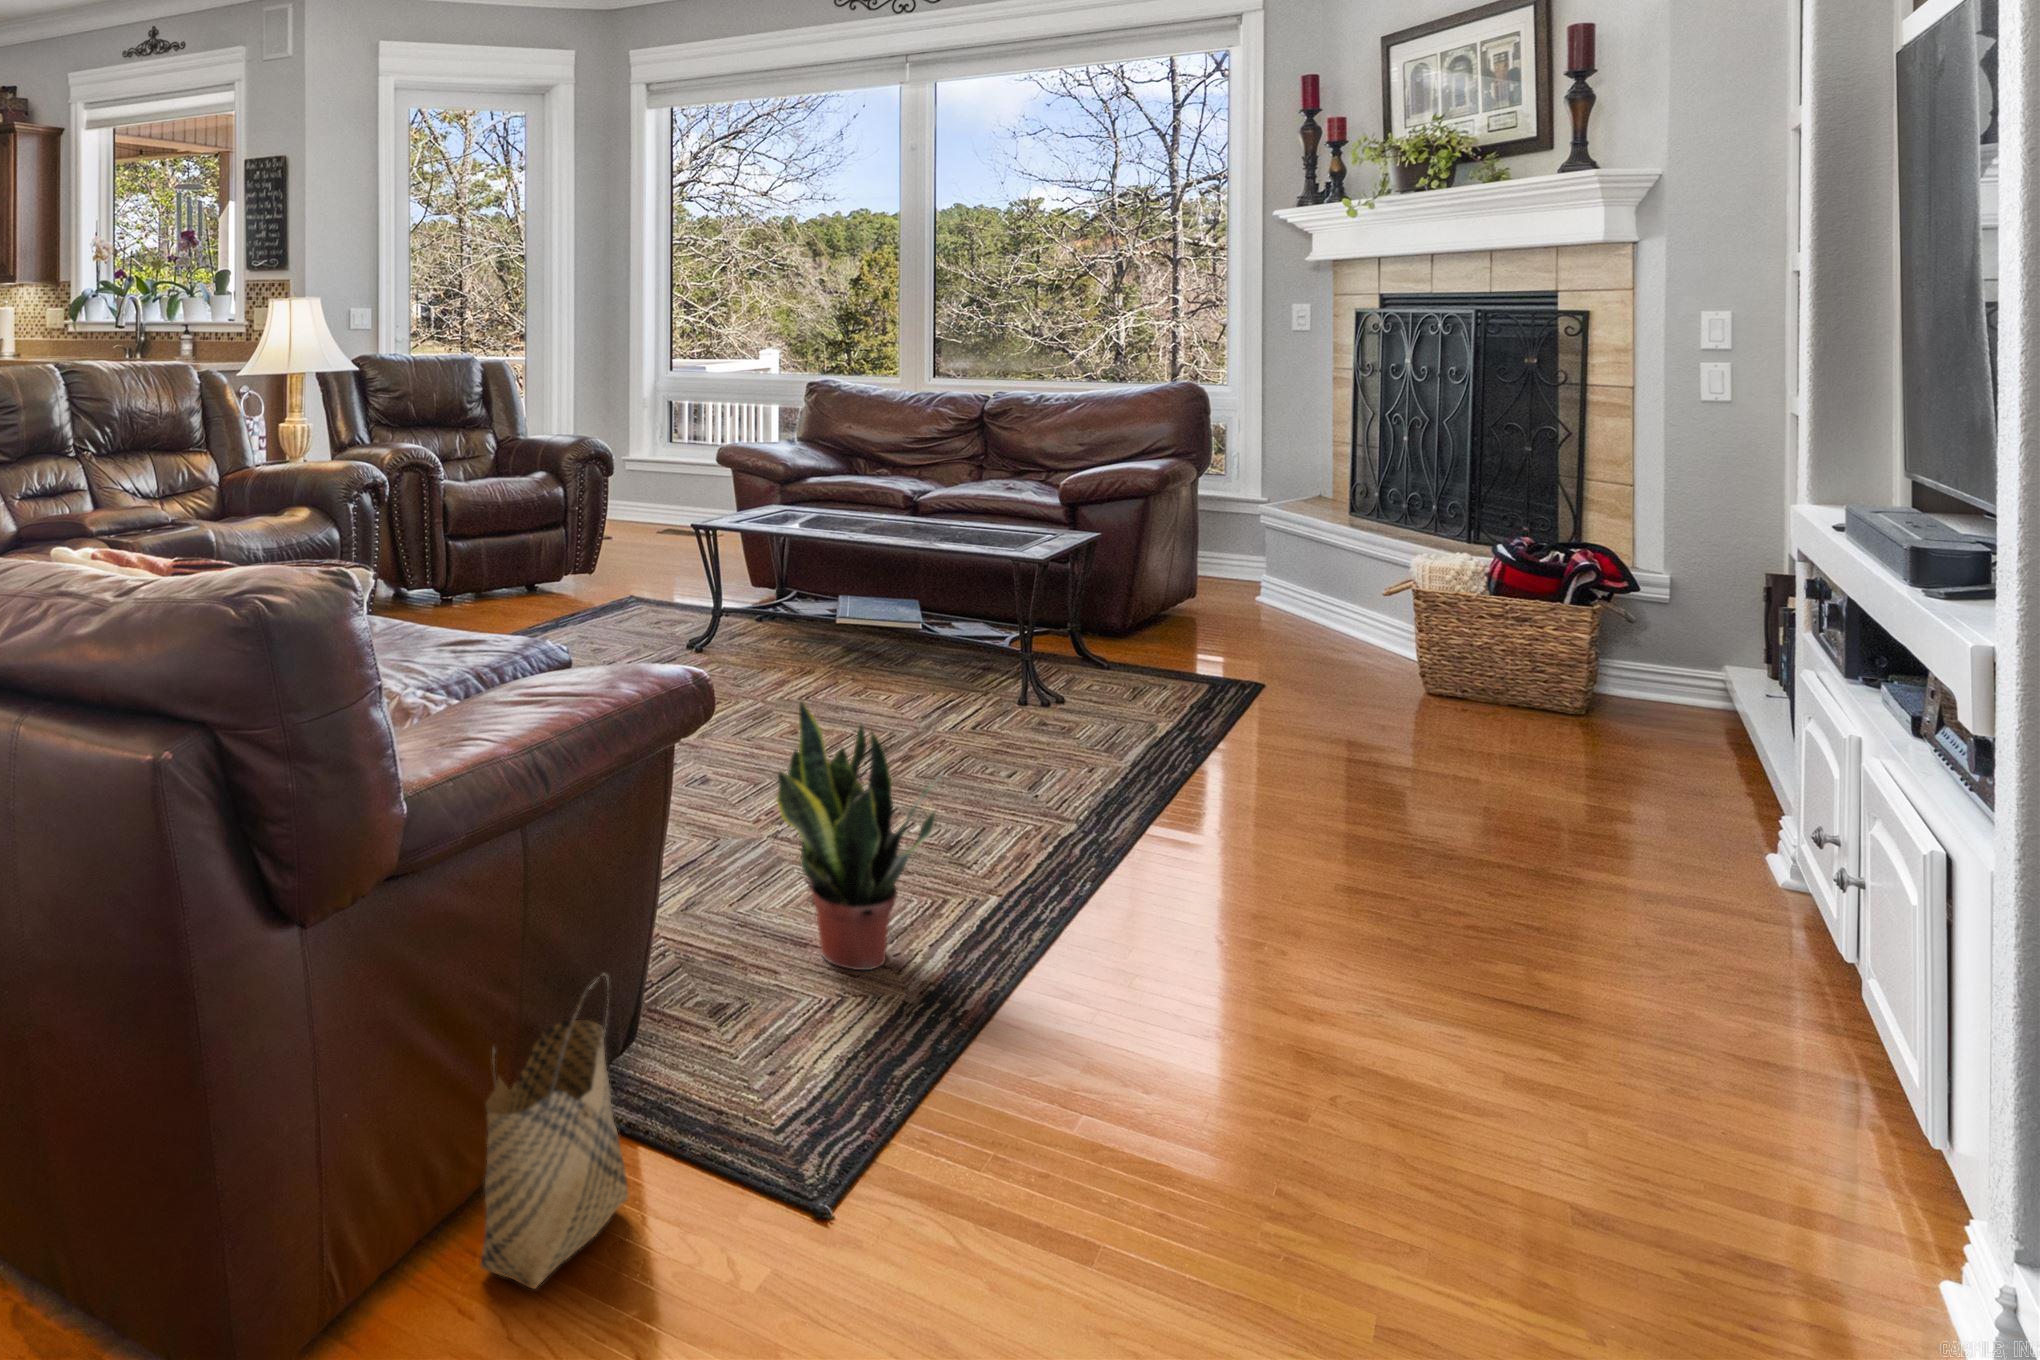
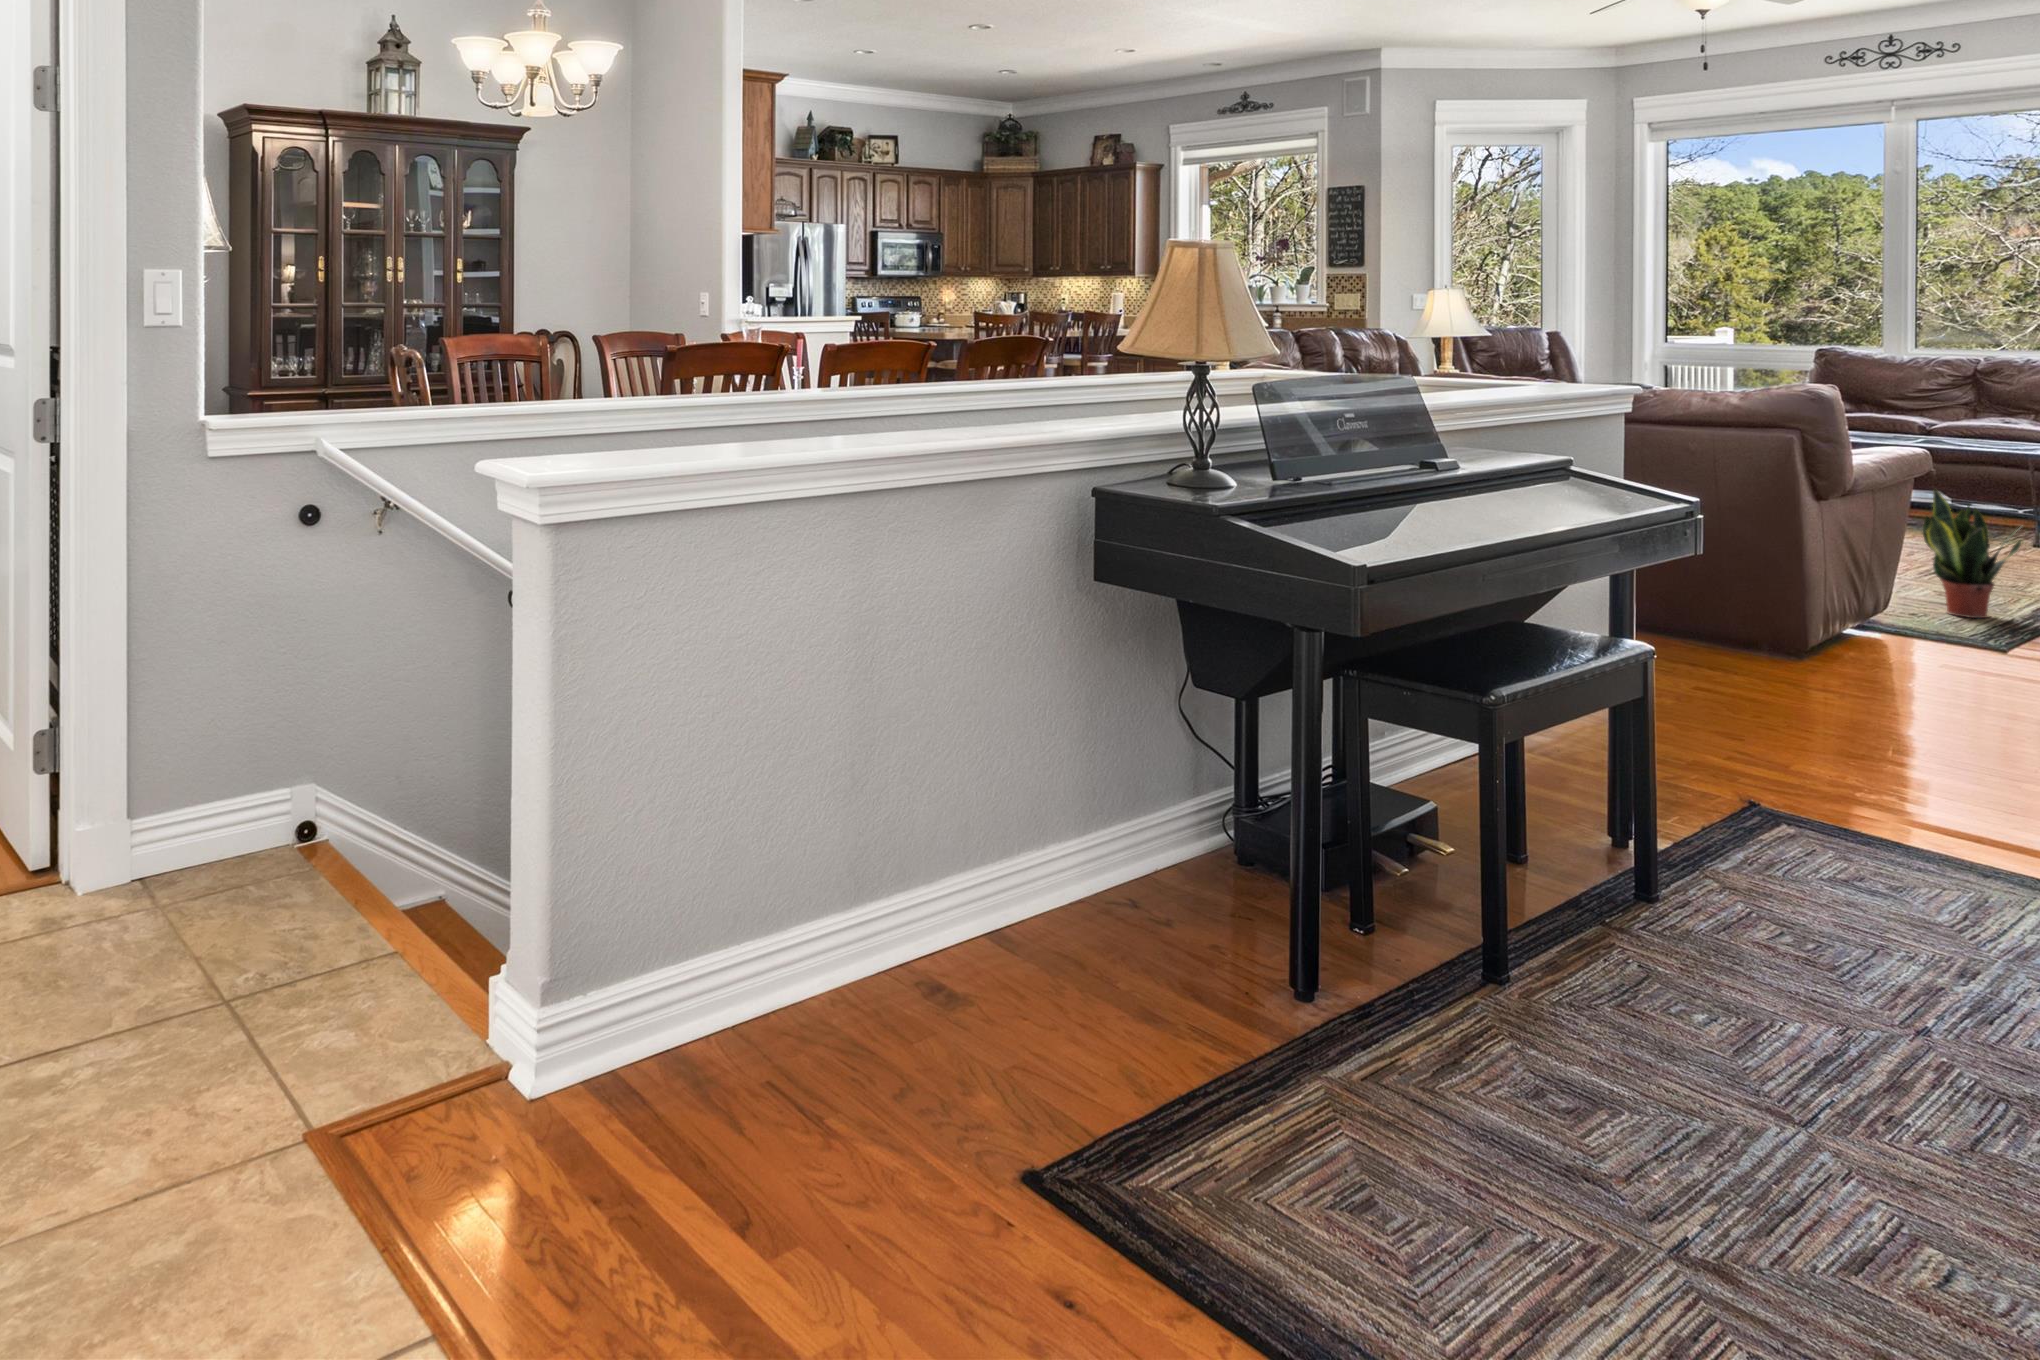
woven basket: present [481,973,628,1289] -> none [1844,545,1903,658]

